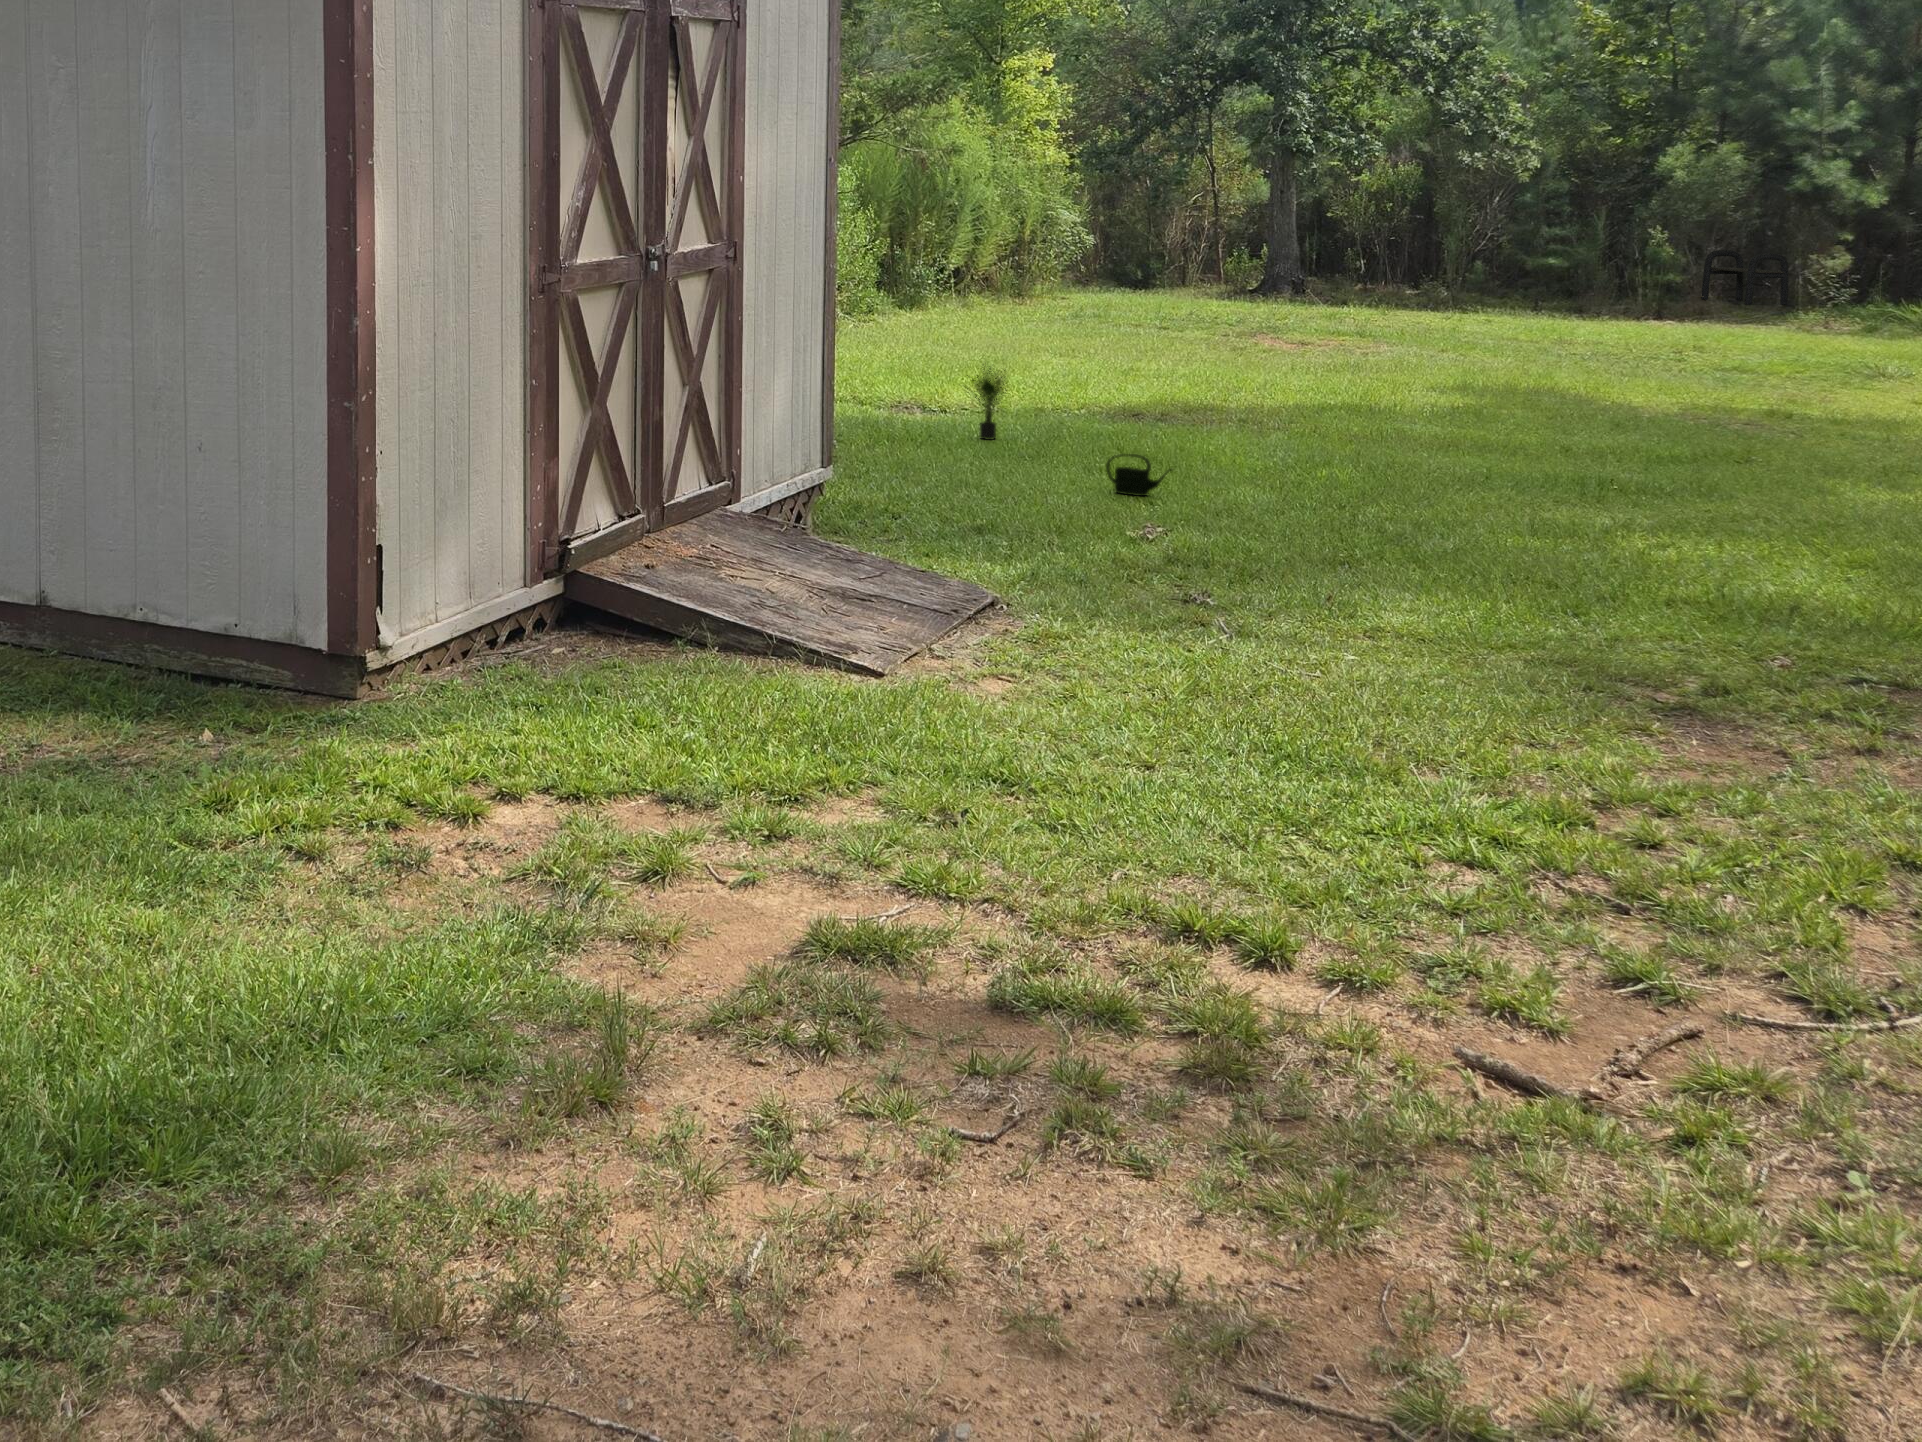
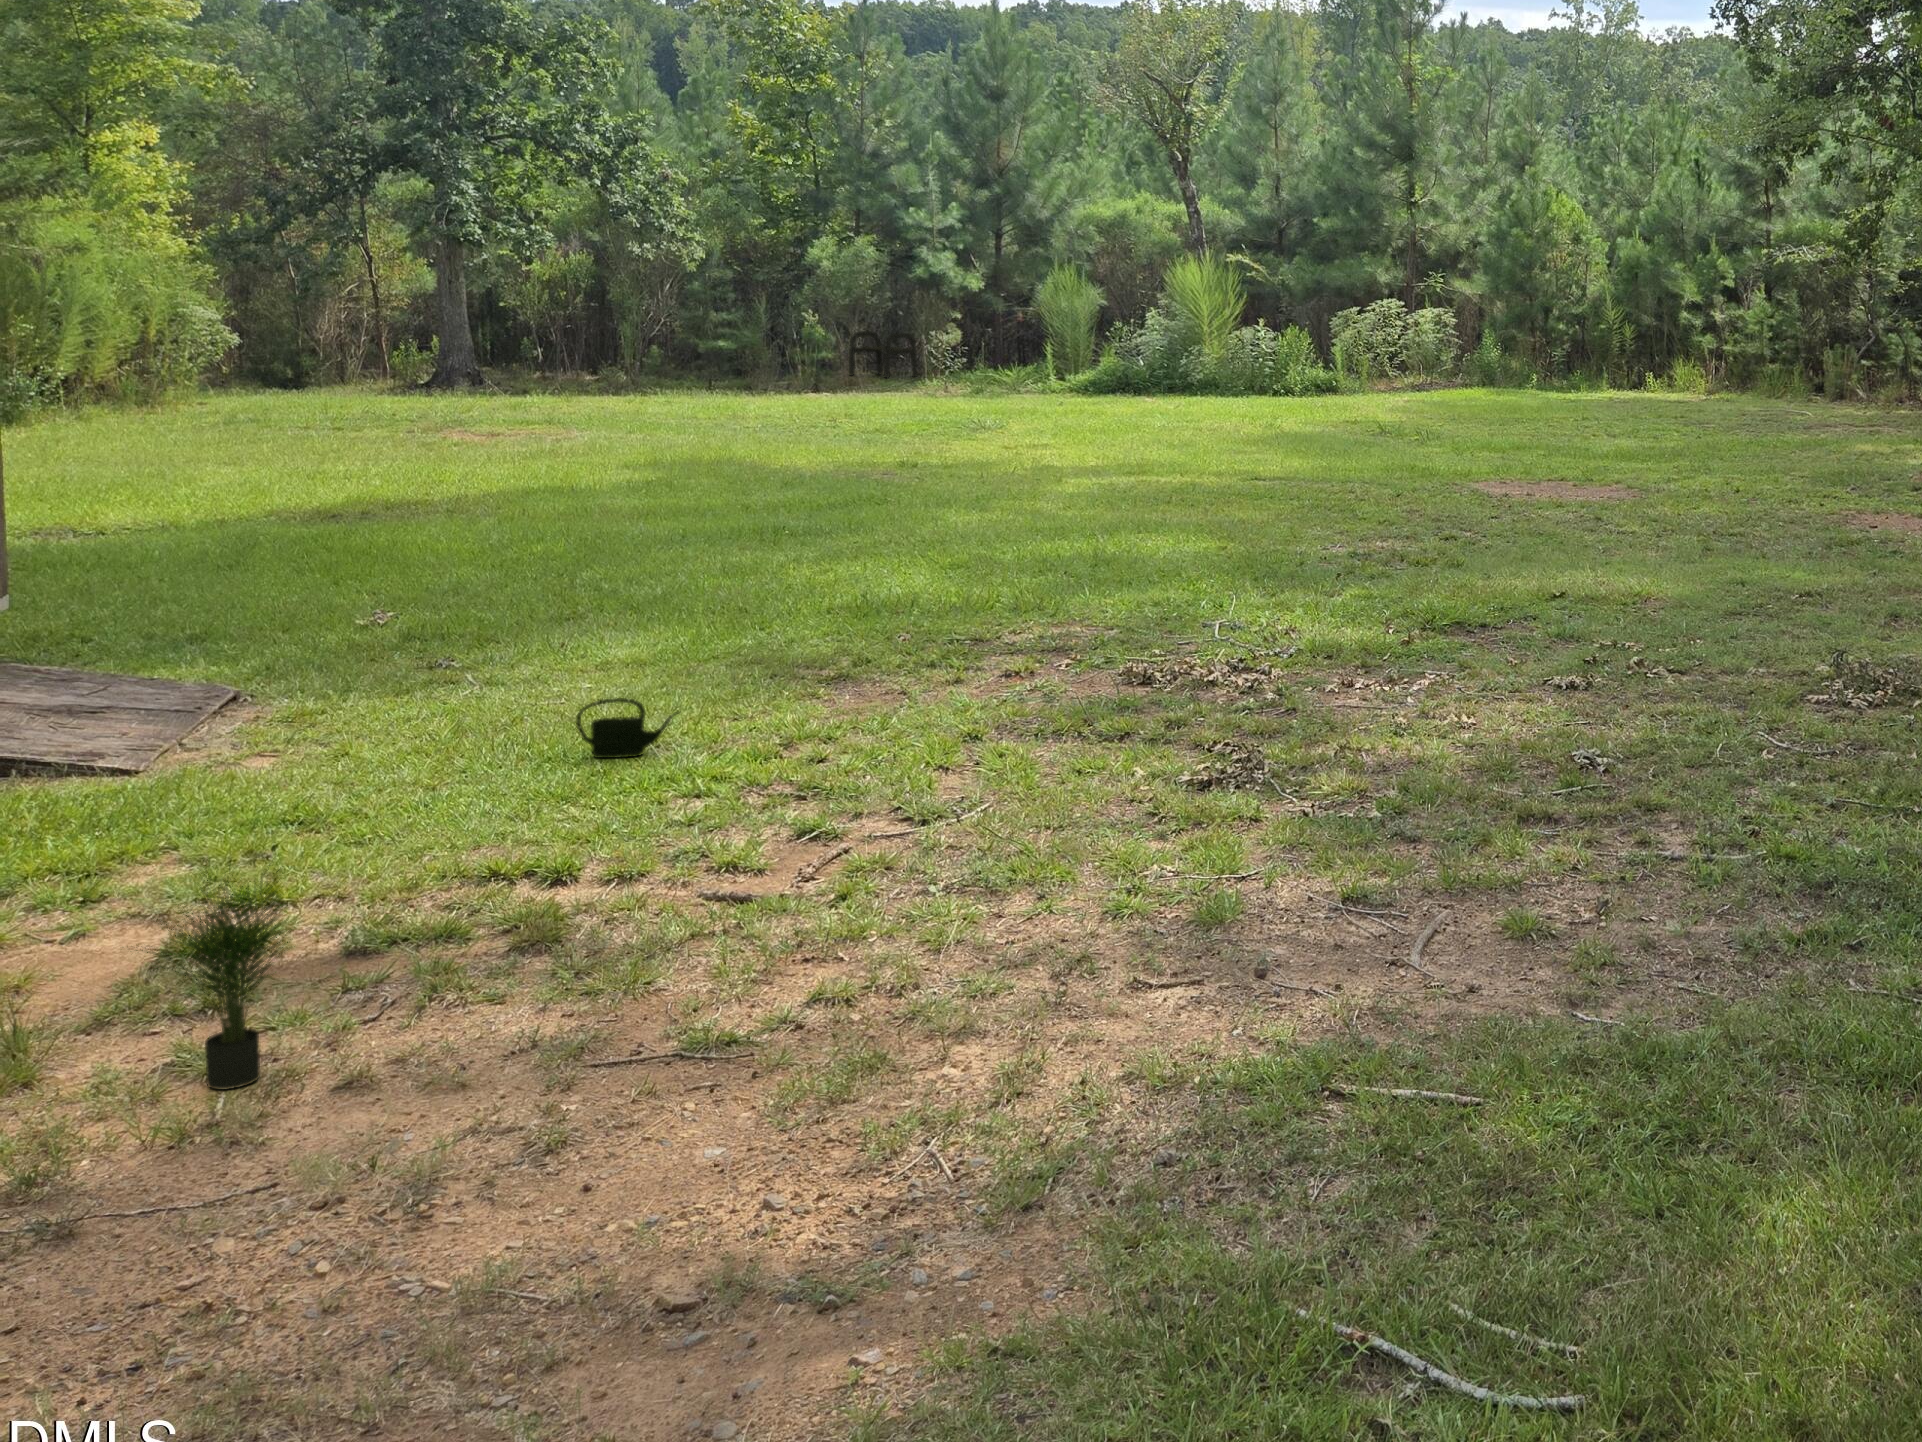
potted plant: present [967,364,1007,440] -> present [136,860,295,1090]
watering can: present [1106,454,1171,496] -> present [576,698,679,758]

